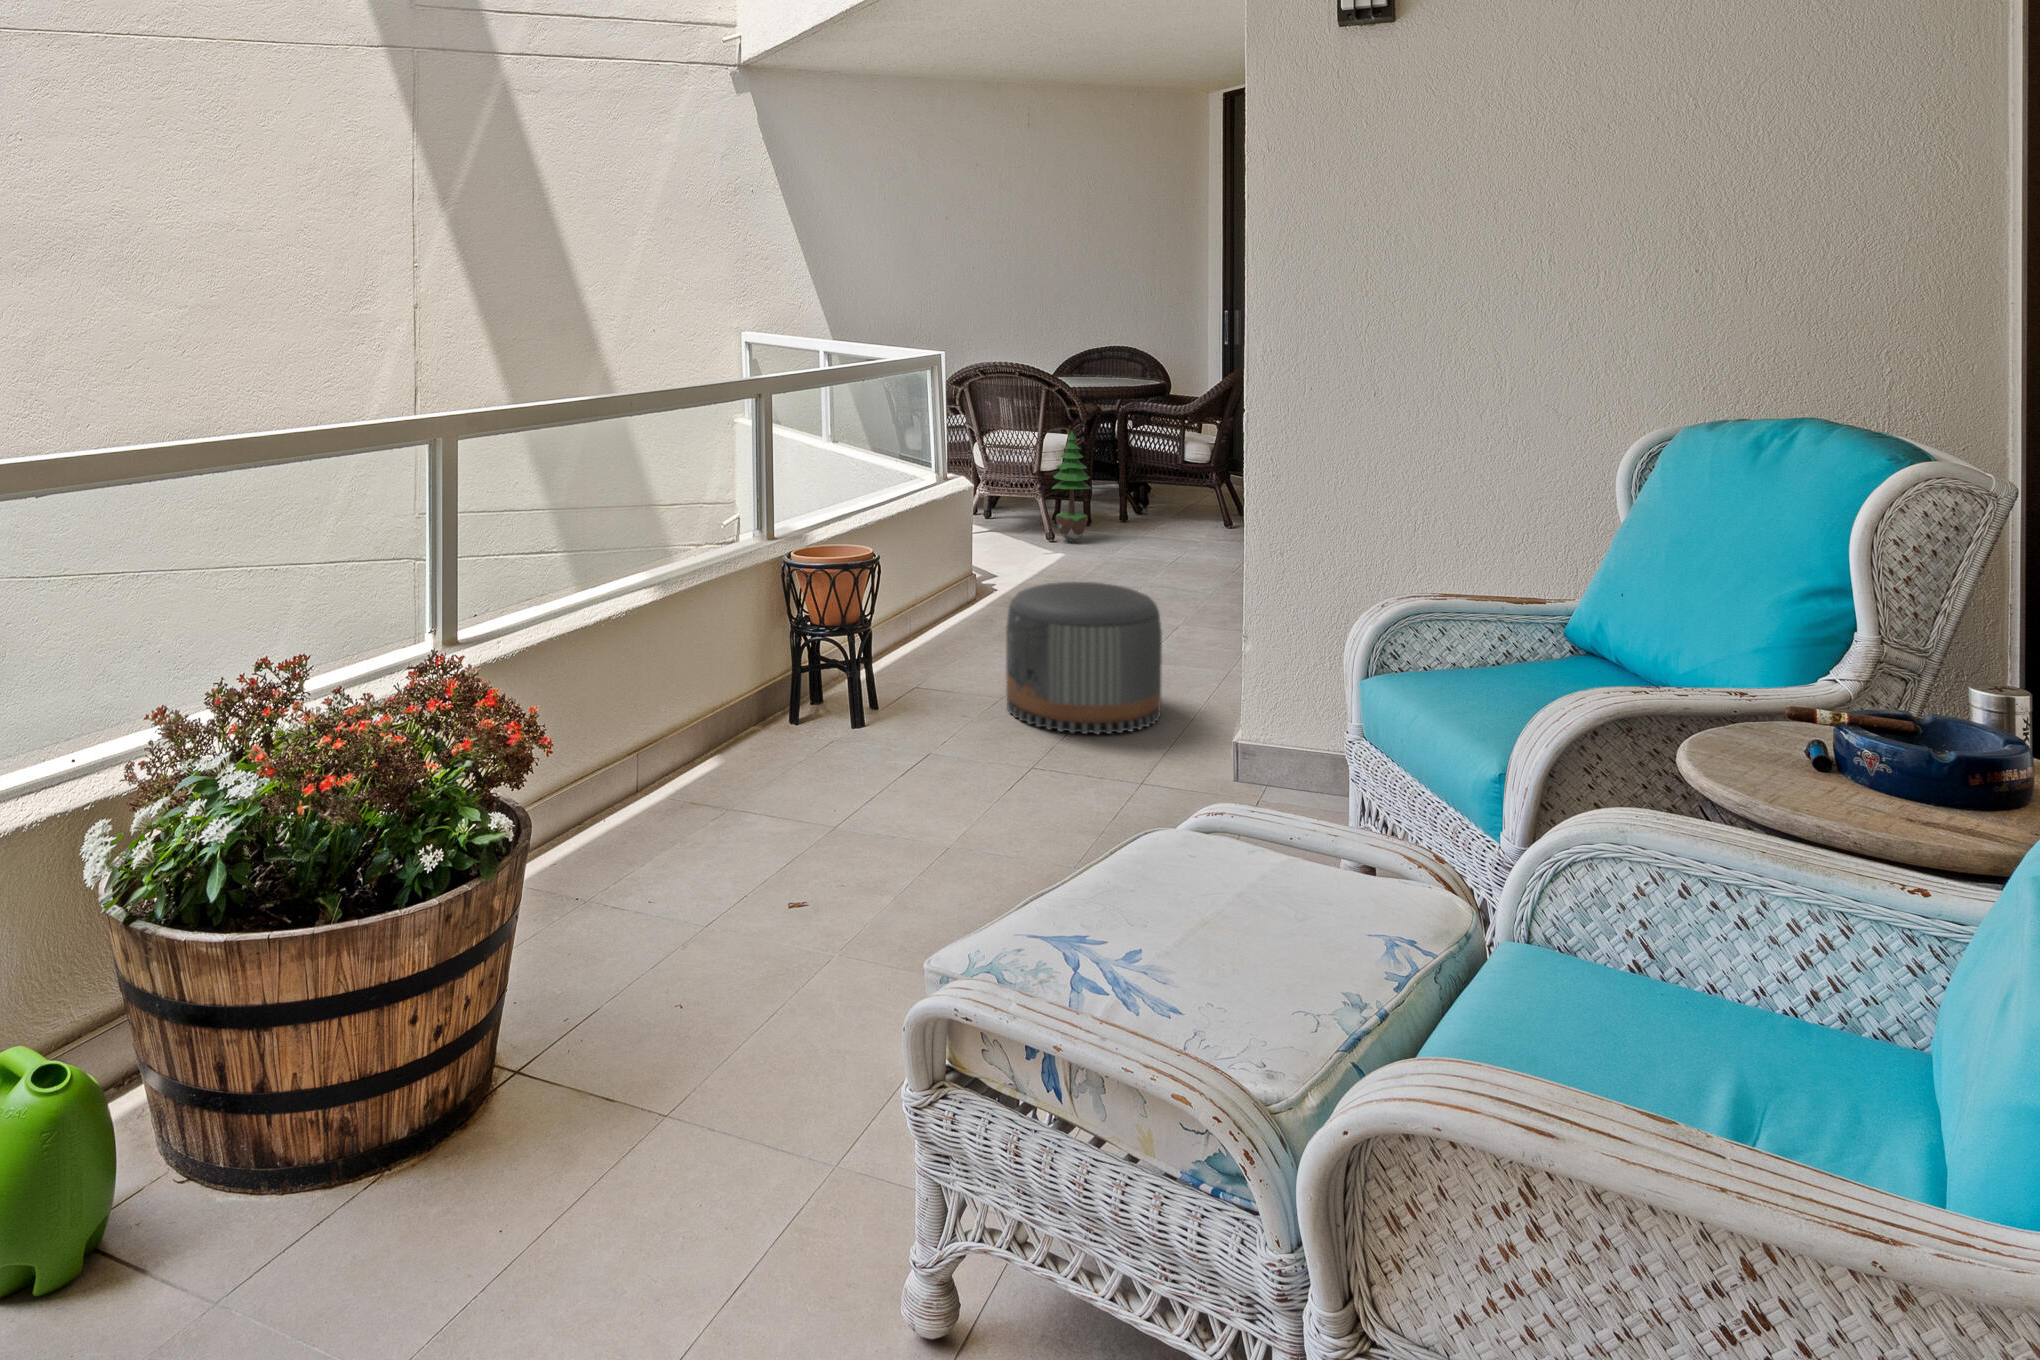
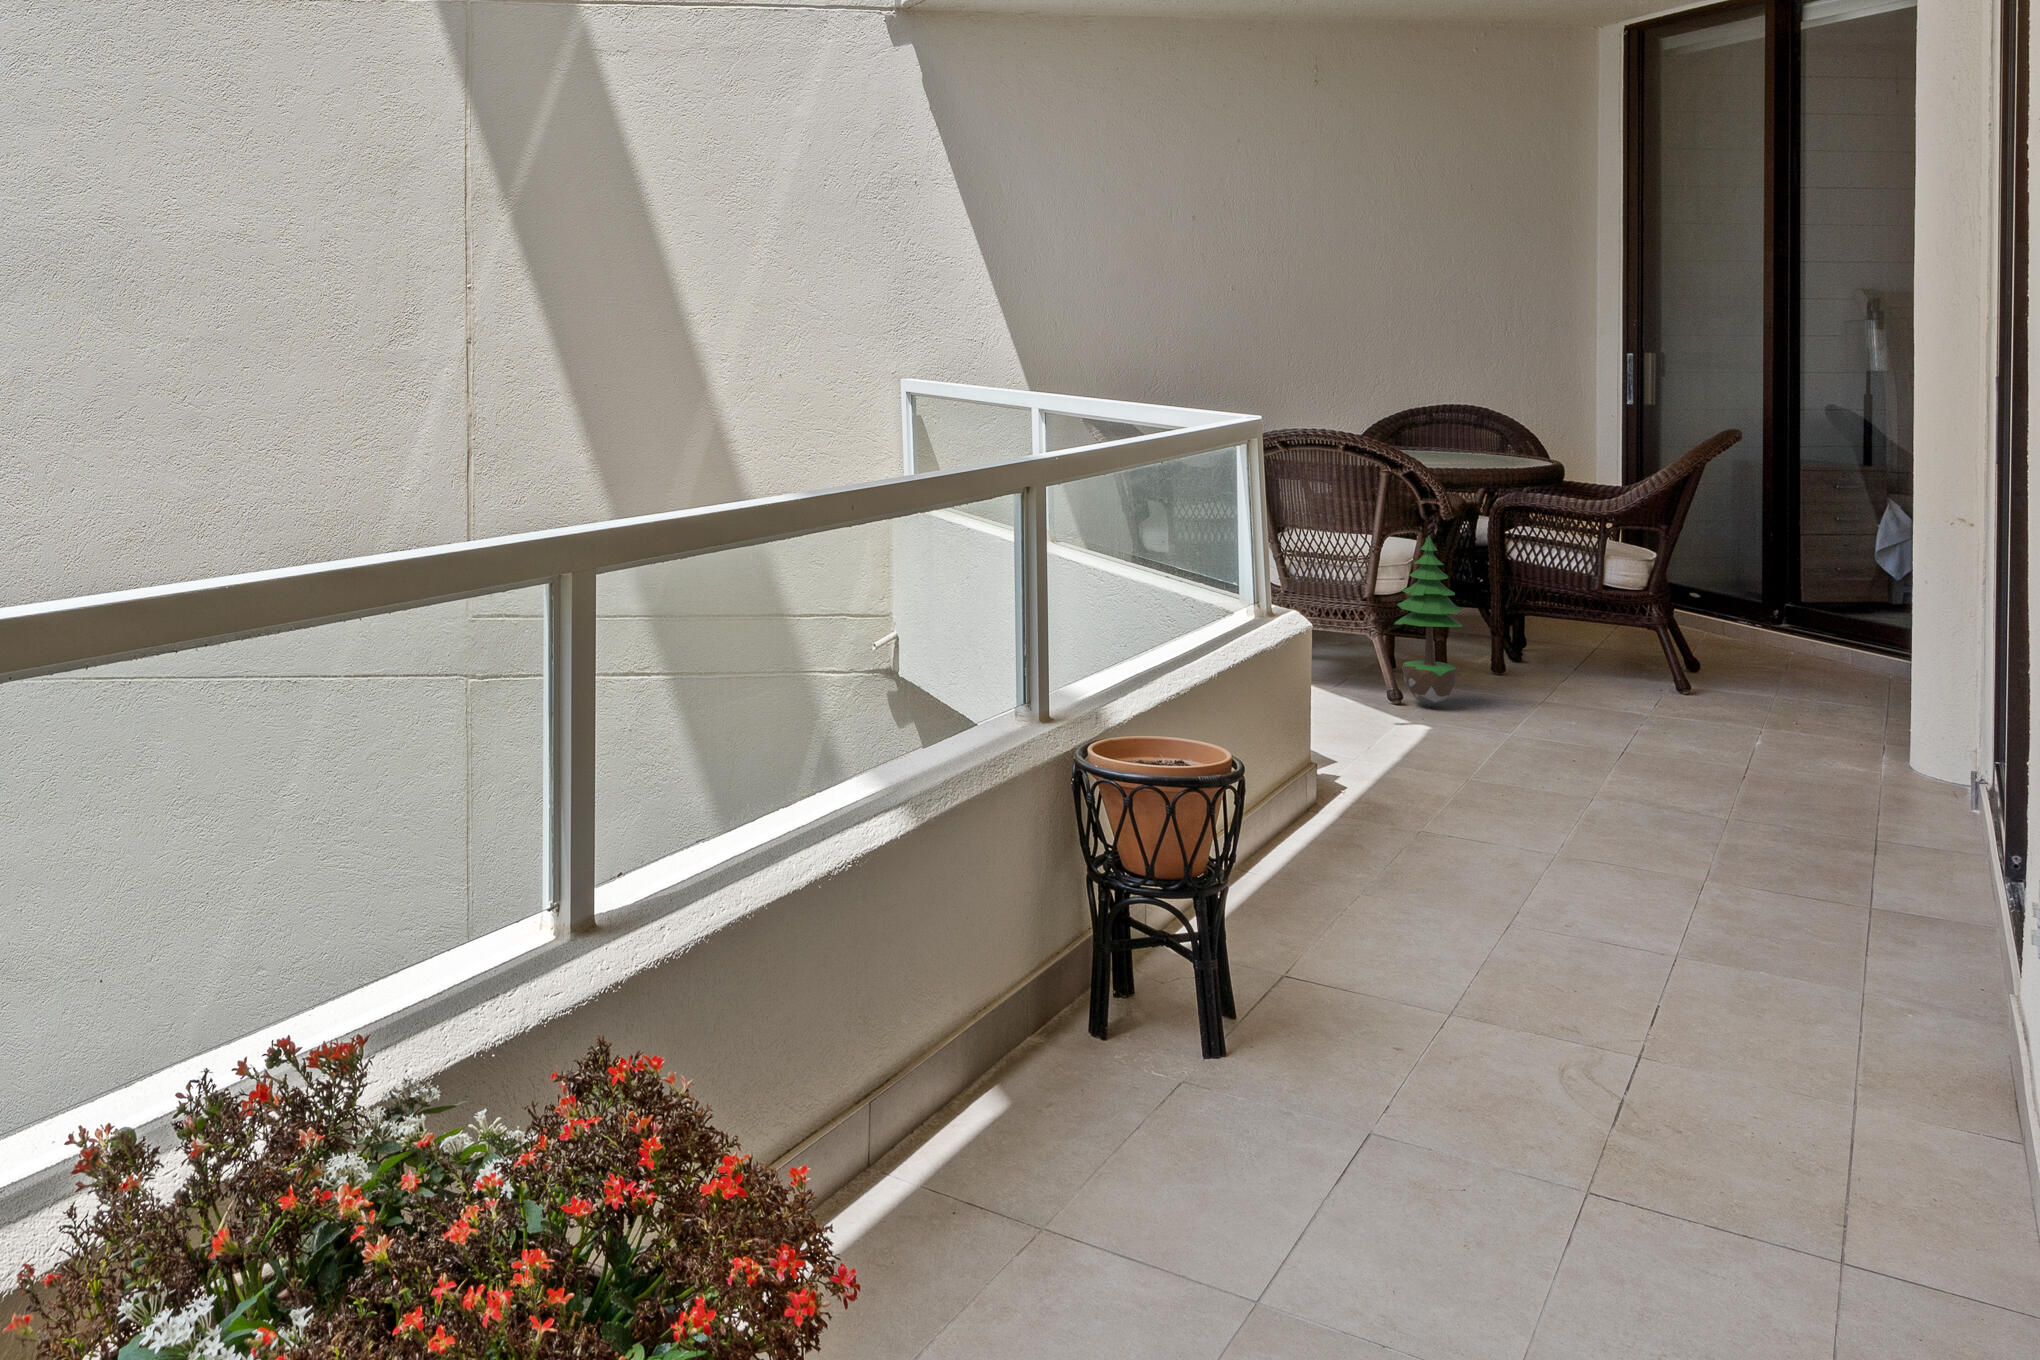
pouf: present [1006,582,1162,734] -> none [1460,816,1776,1107]

